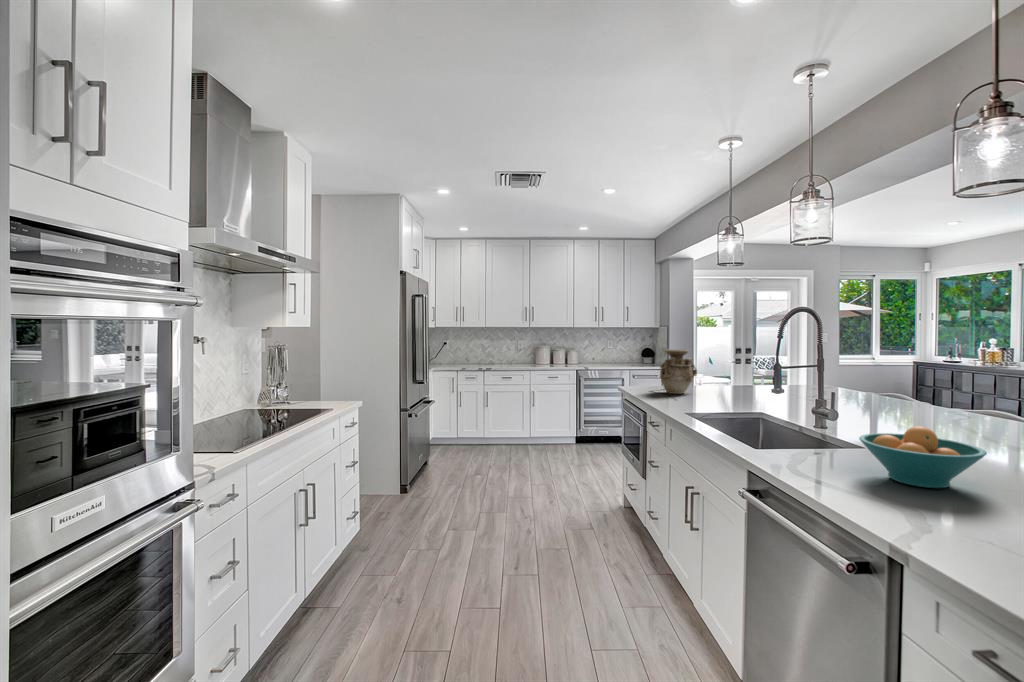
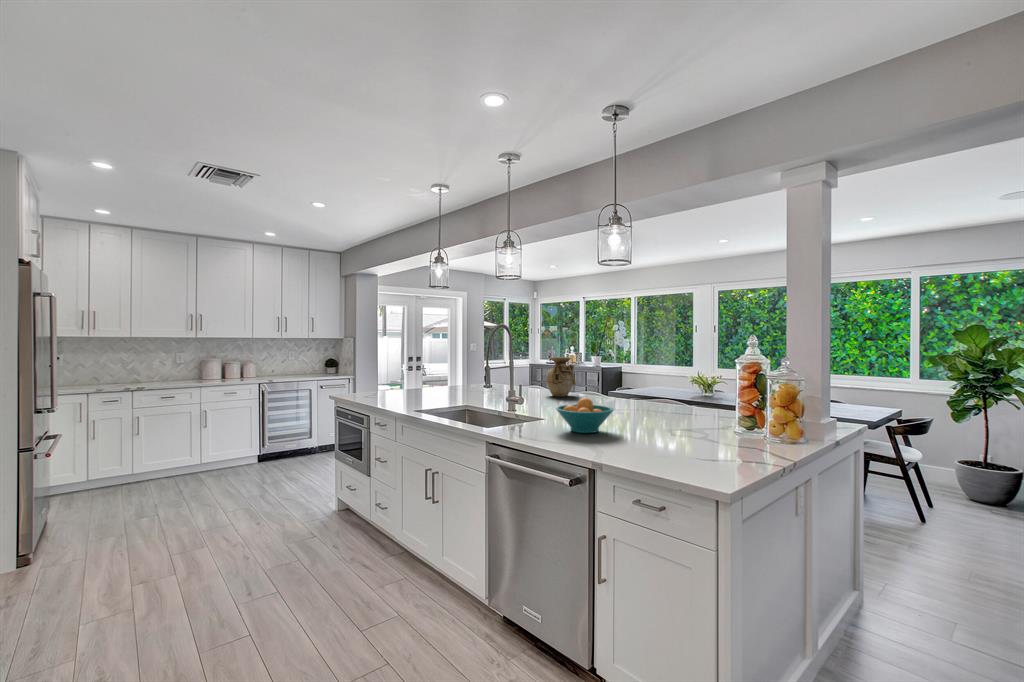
vase: present [660,349,697,394] -> present [546,357,576,397]

